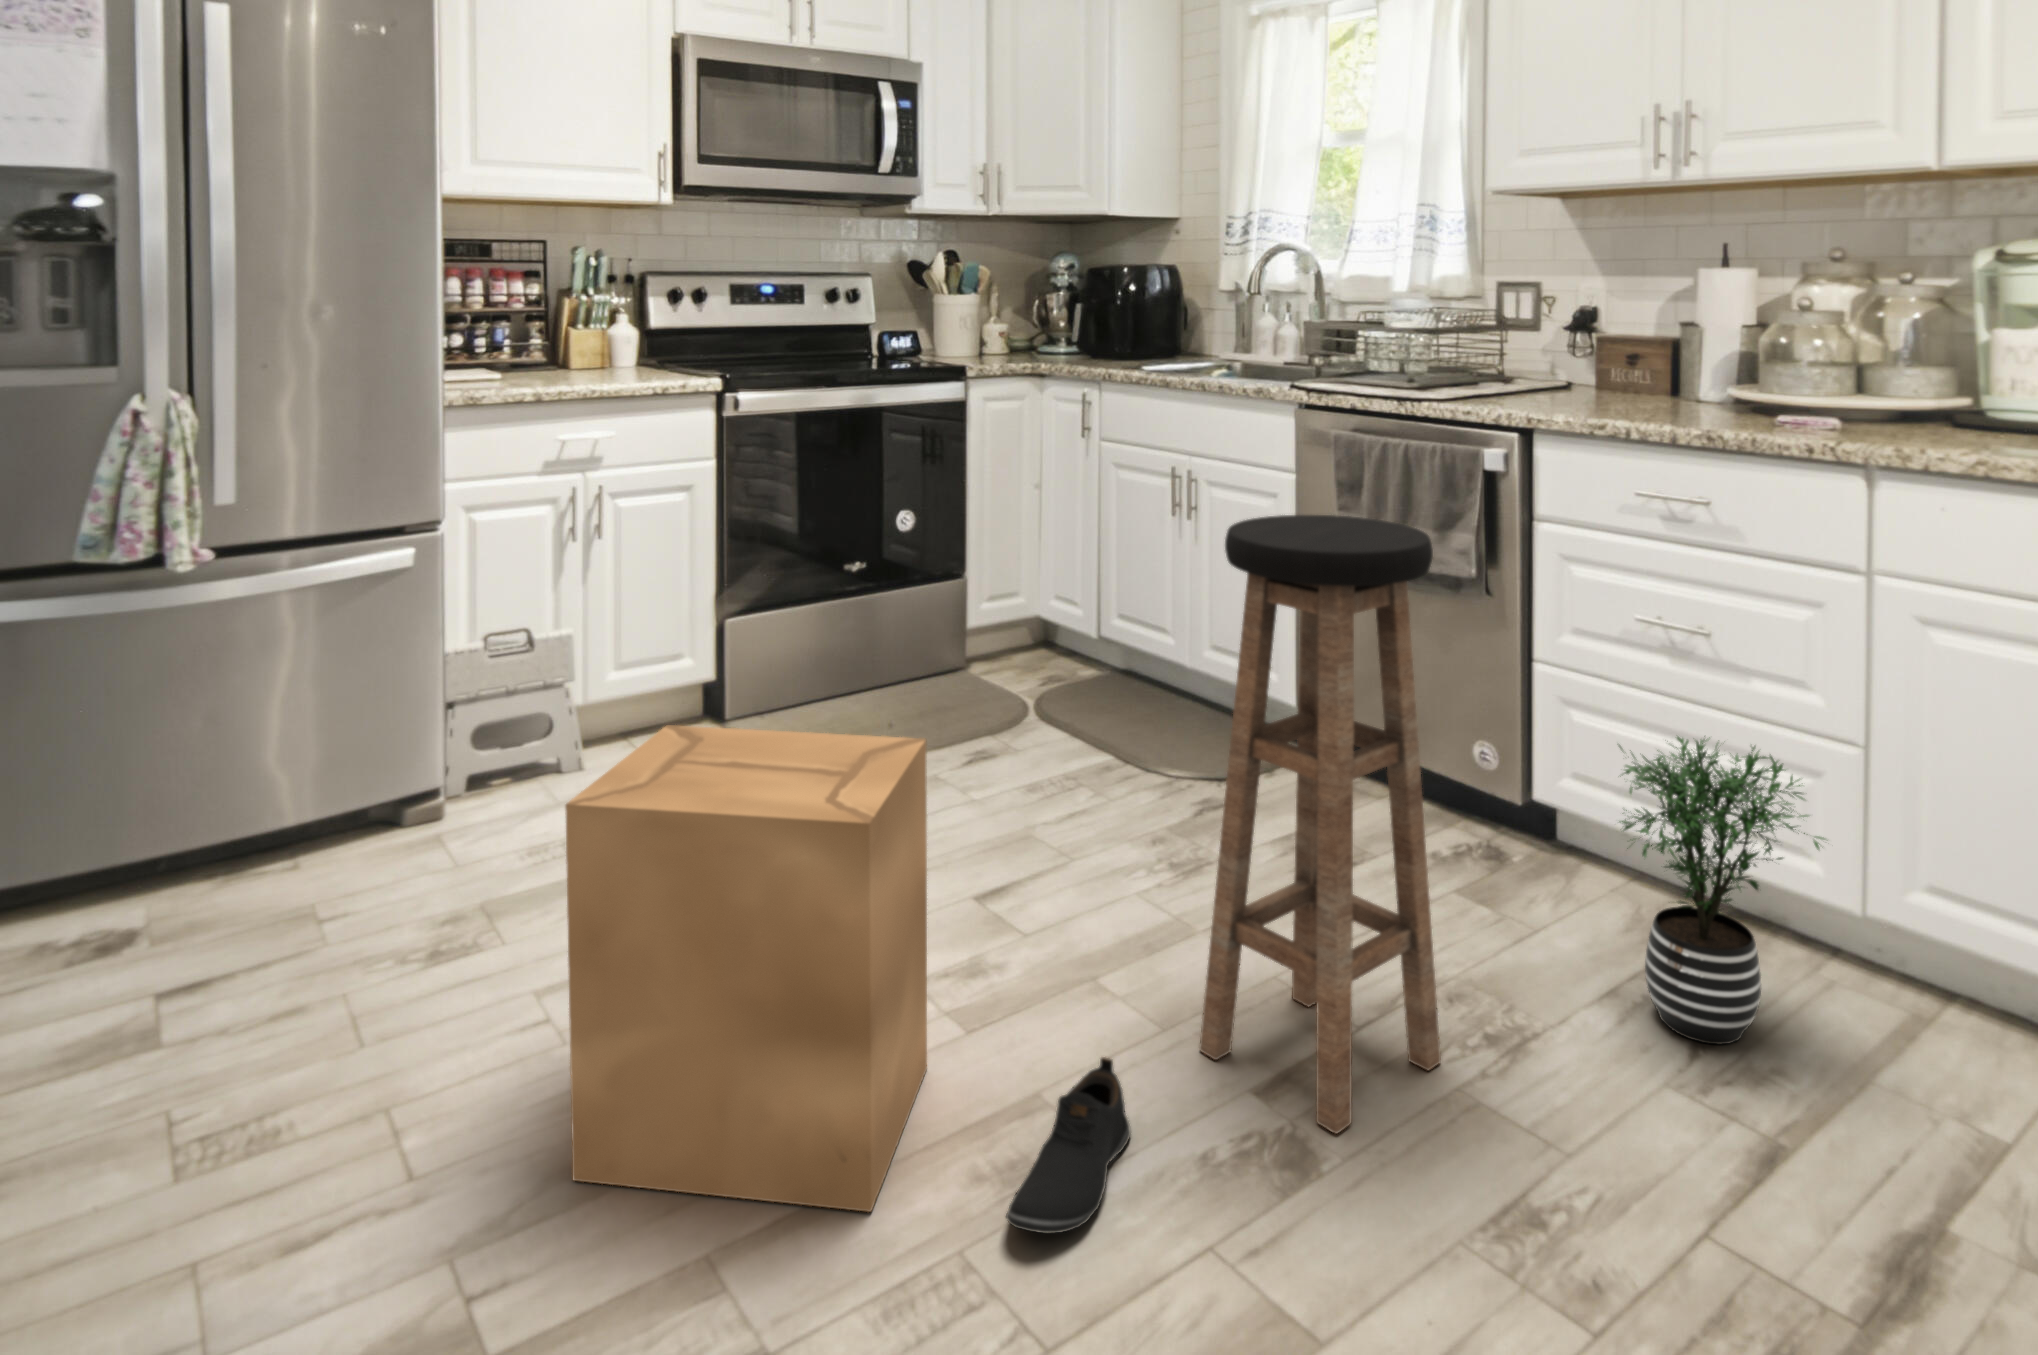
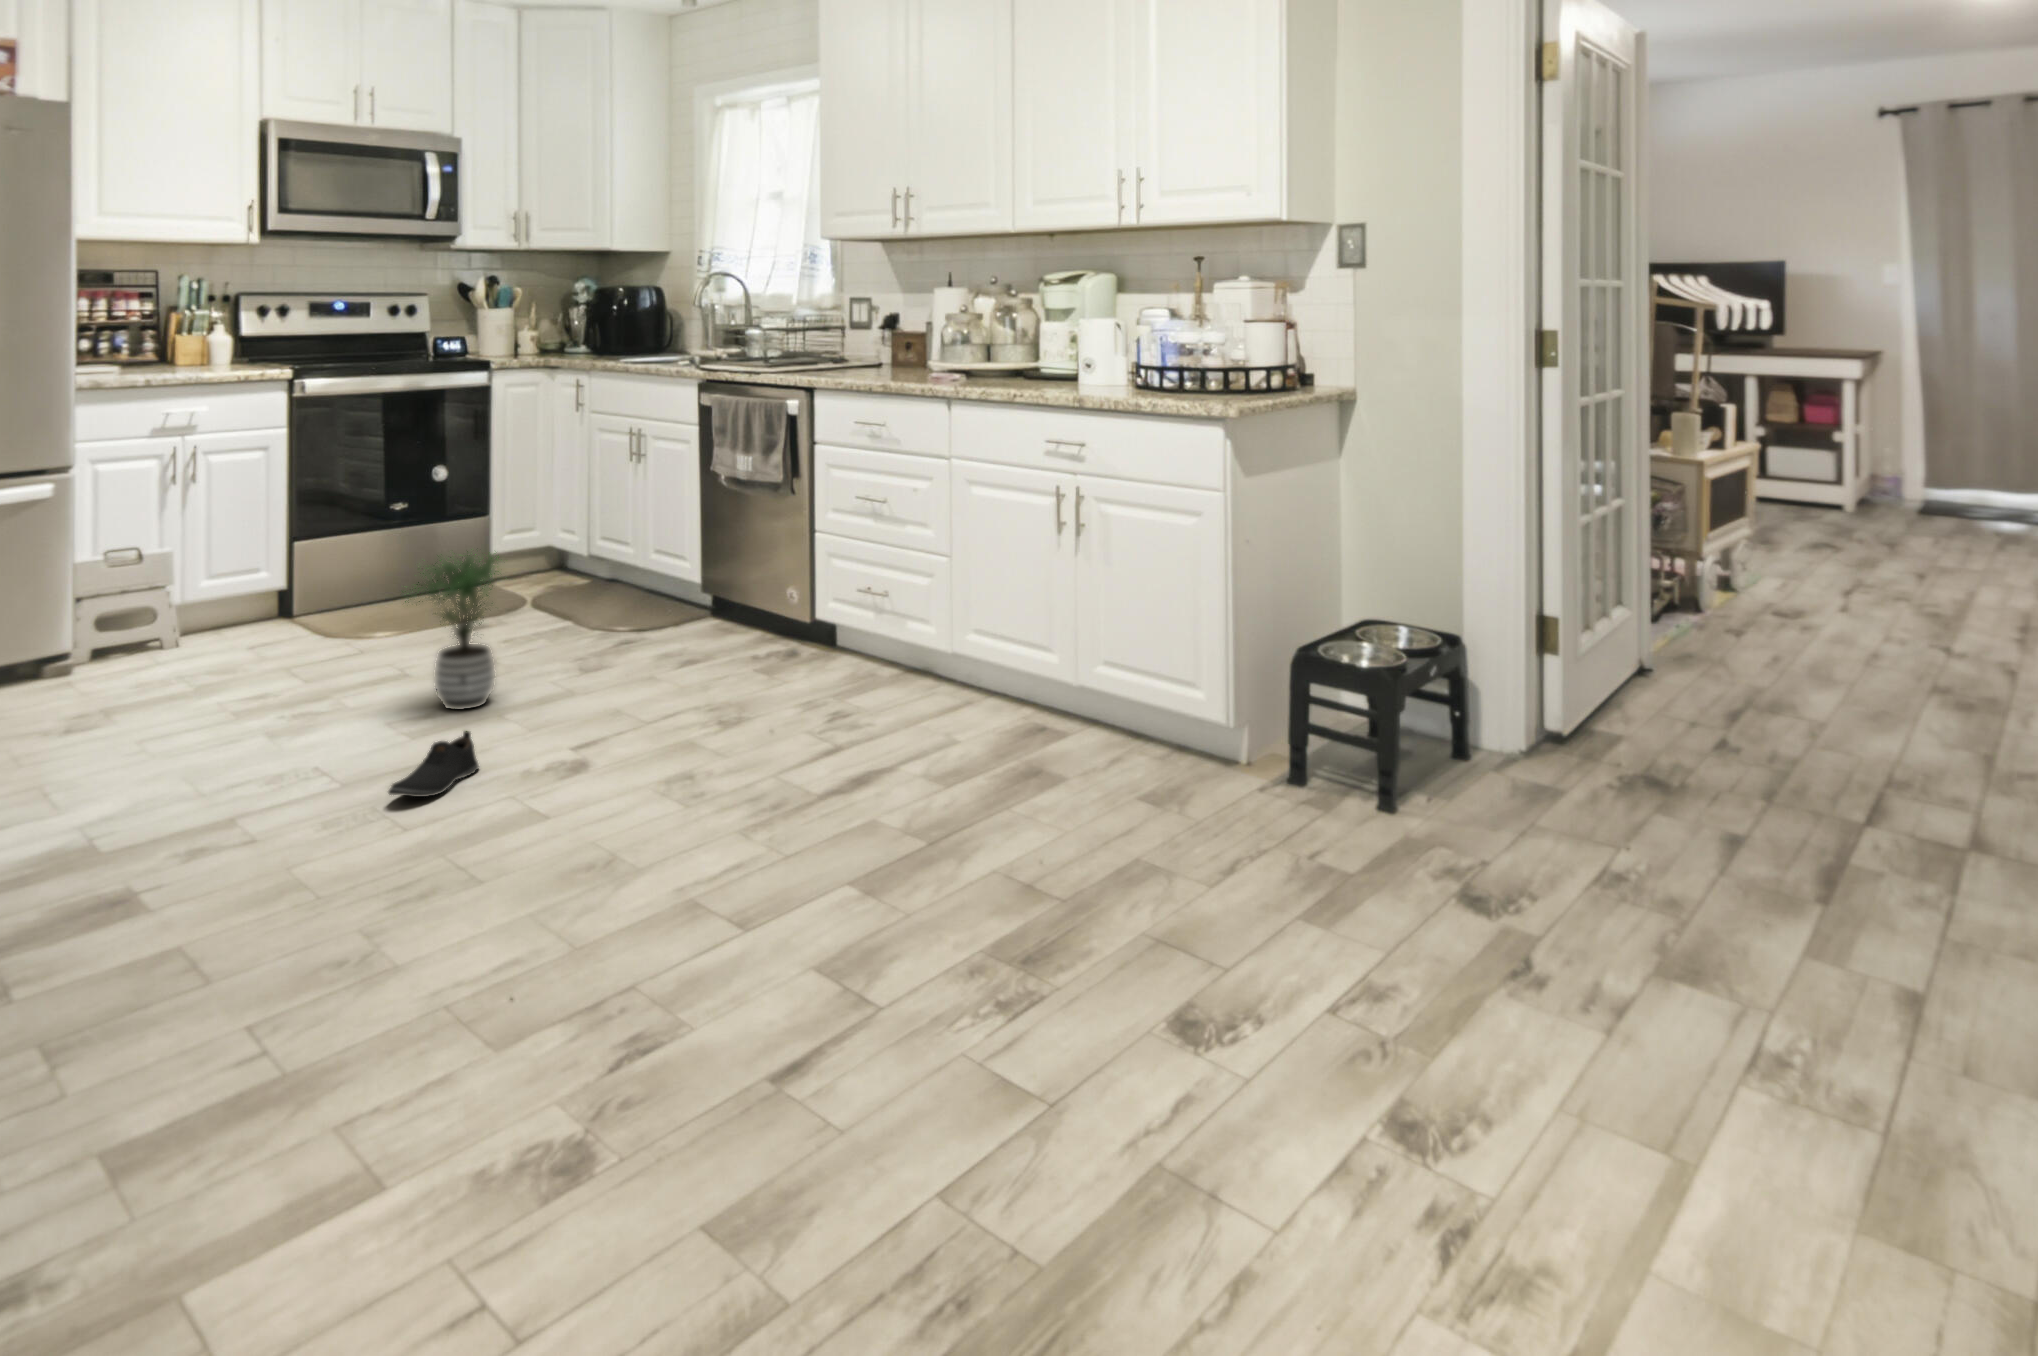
bar stool: present [1199,515,1441,1133] -> none [539,435,676,764]
cardboard box: present [565,725,927,1212] -> none [141,562,373,800]
potted plant: present [1619,737,1825,1044] -> present [402,549,501,710]

